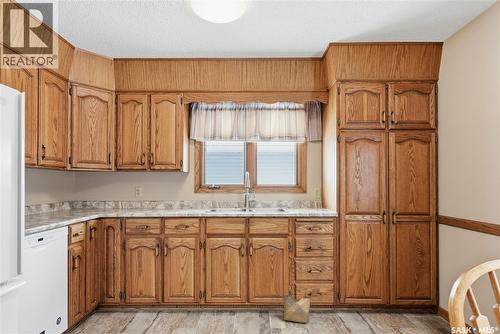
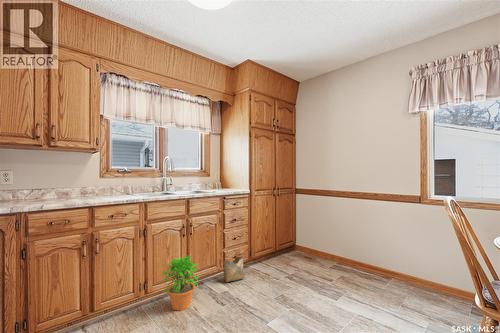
potted plant: none [207,272,240,324] -> present [162,256,198,310]

